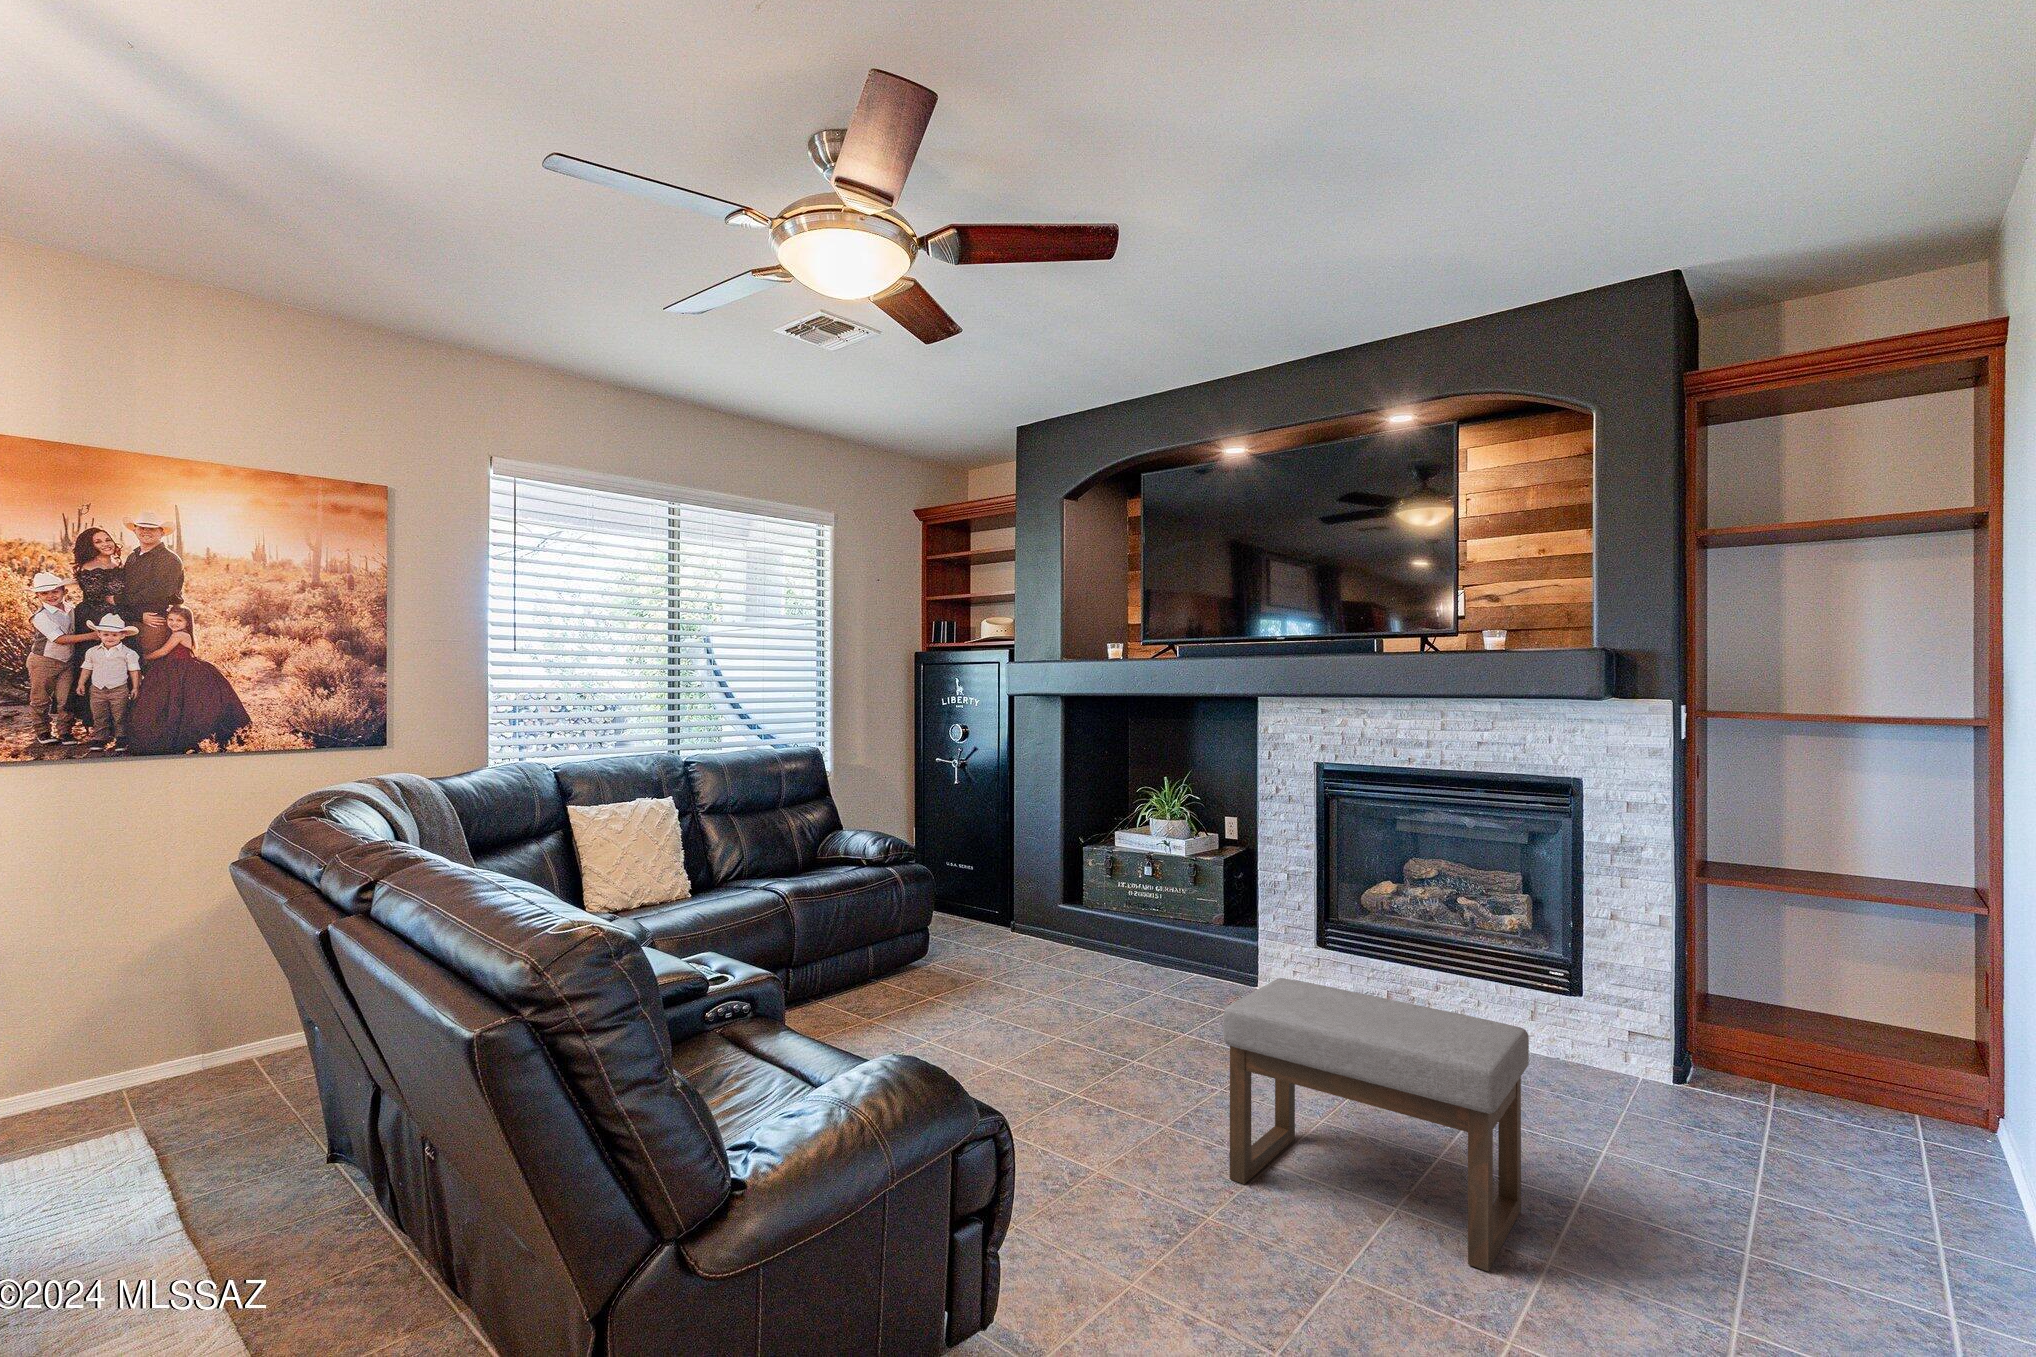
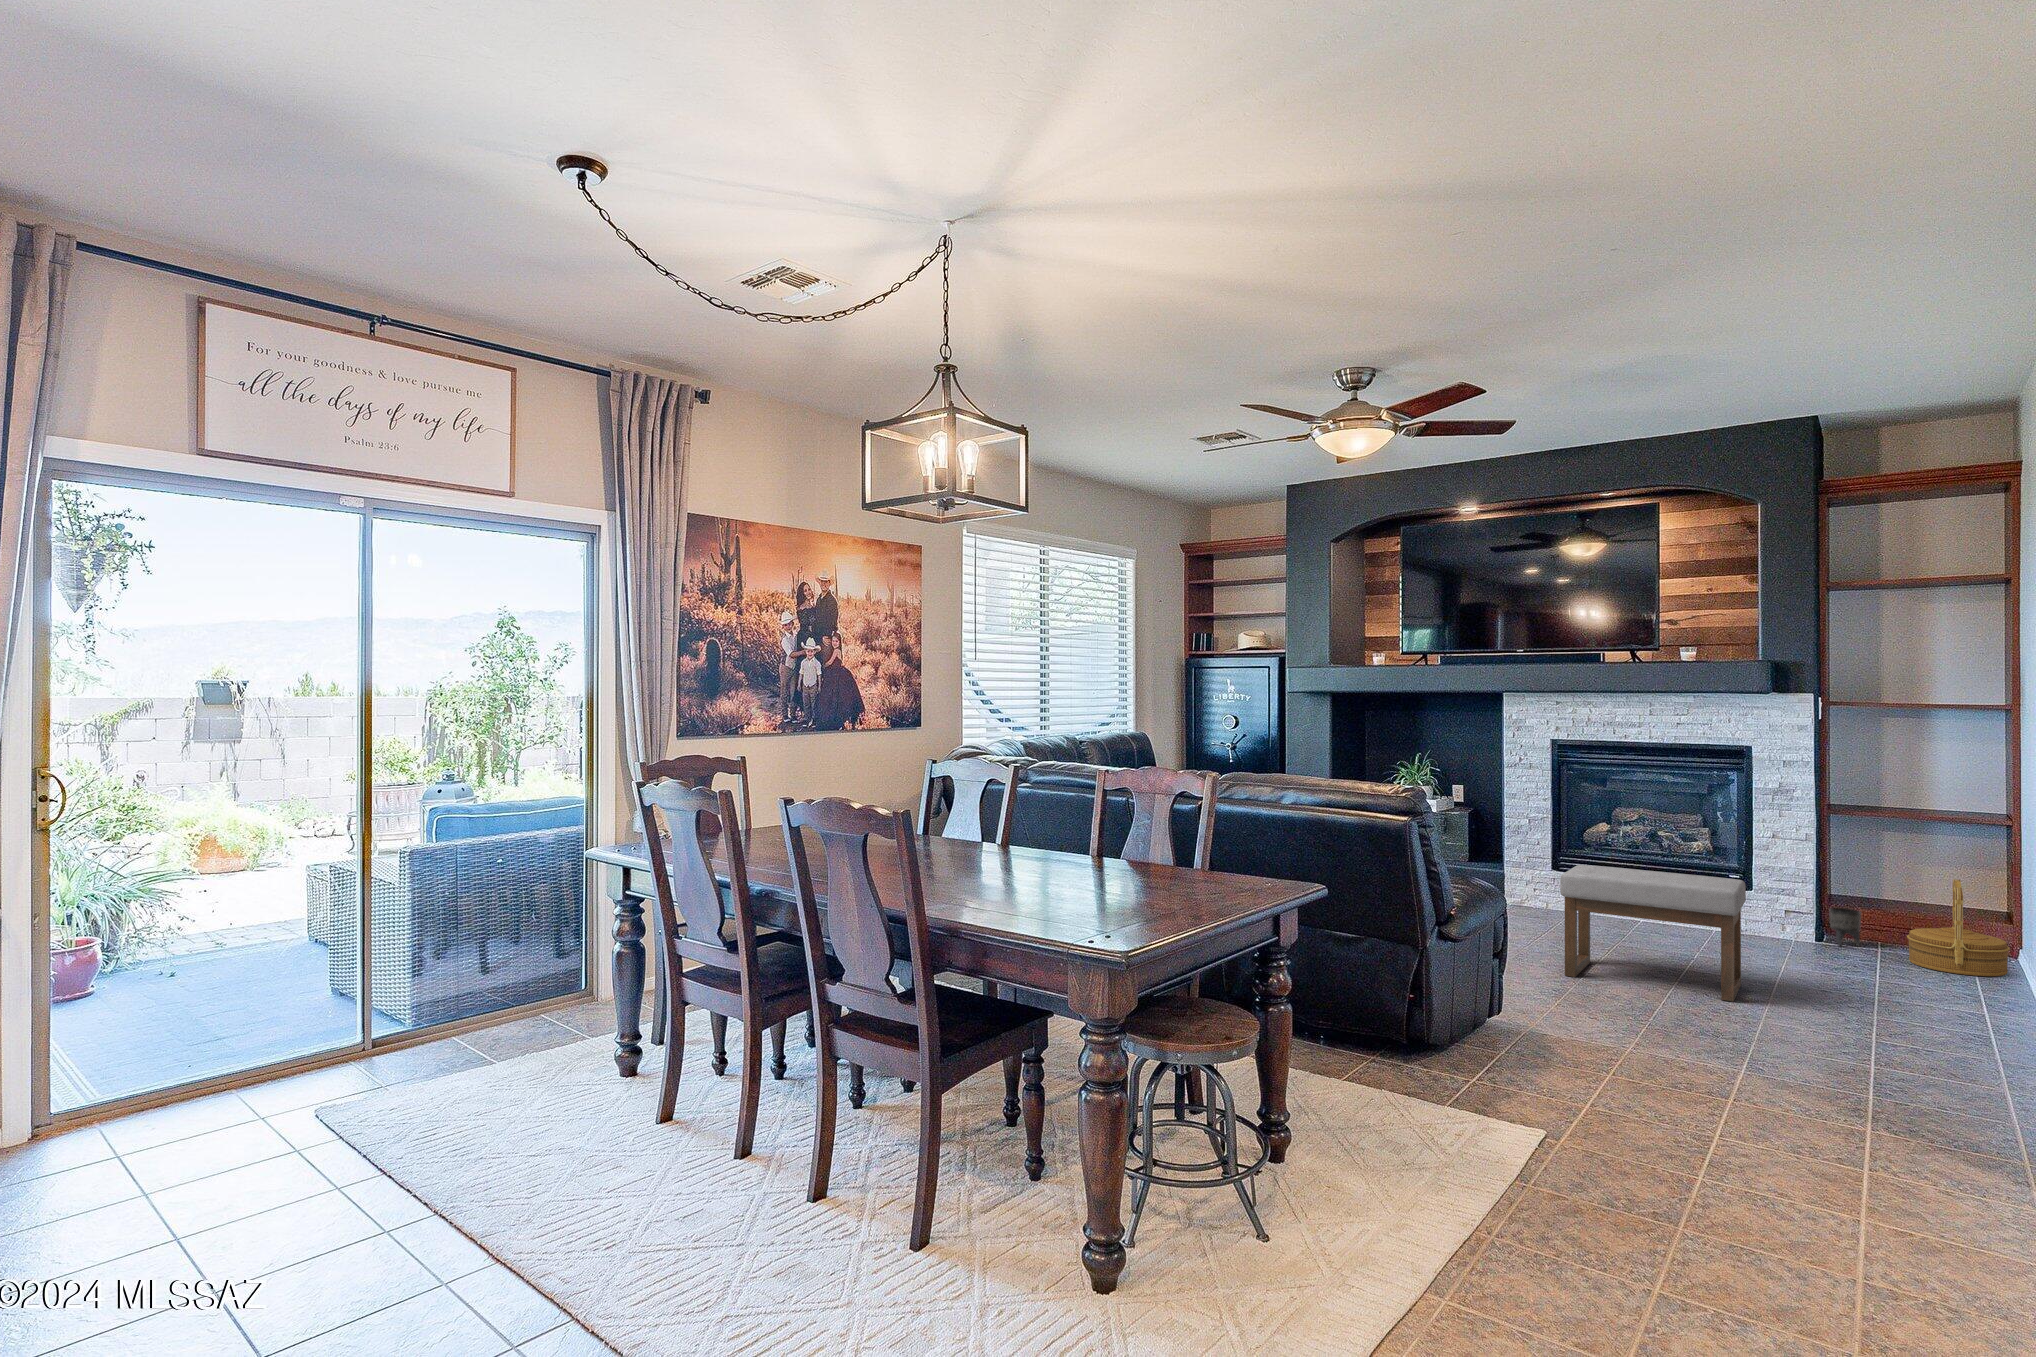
woven basket: none [1815,1002,1991,1186] -> present [1907,879,2010,976]
planter: none [1696,1030,1745,1096] -> present [1829,908,1861,946]

